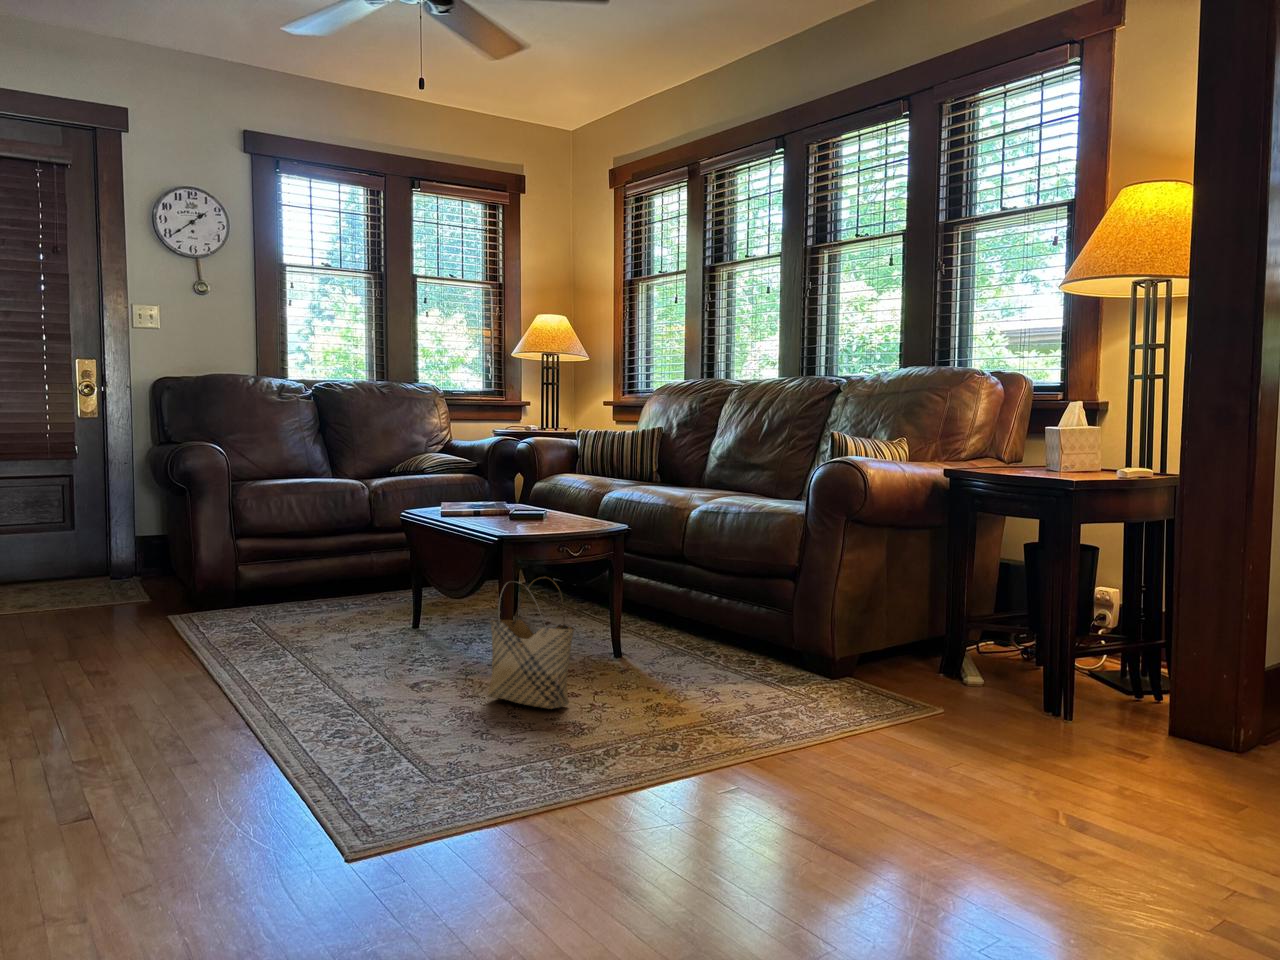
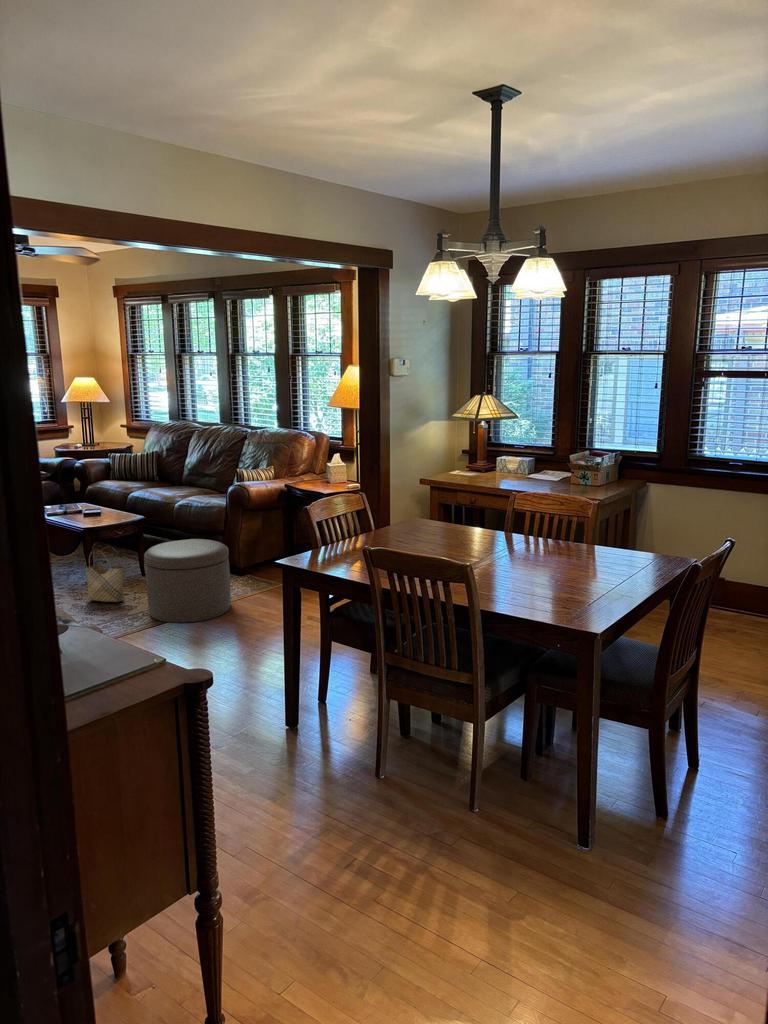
ottoman: none [620,571,831,788] -> present [144,539,231,623]

